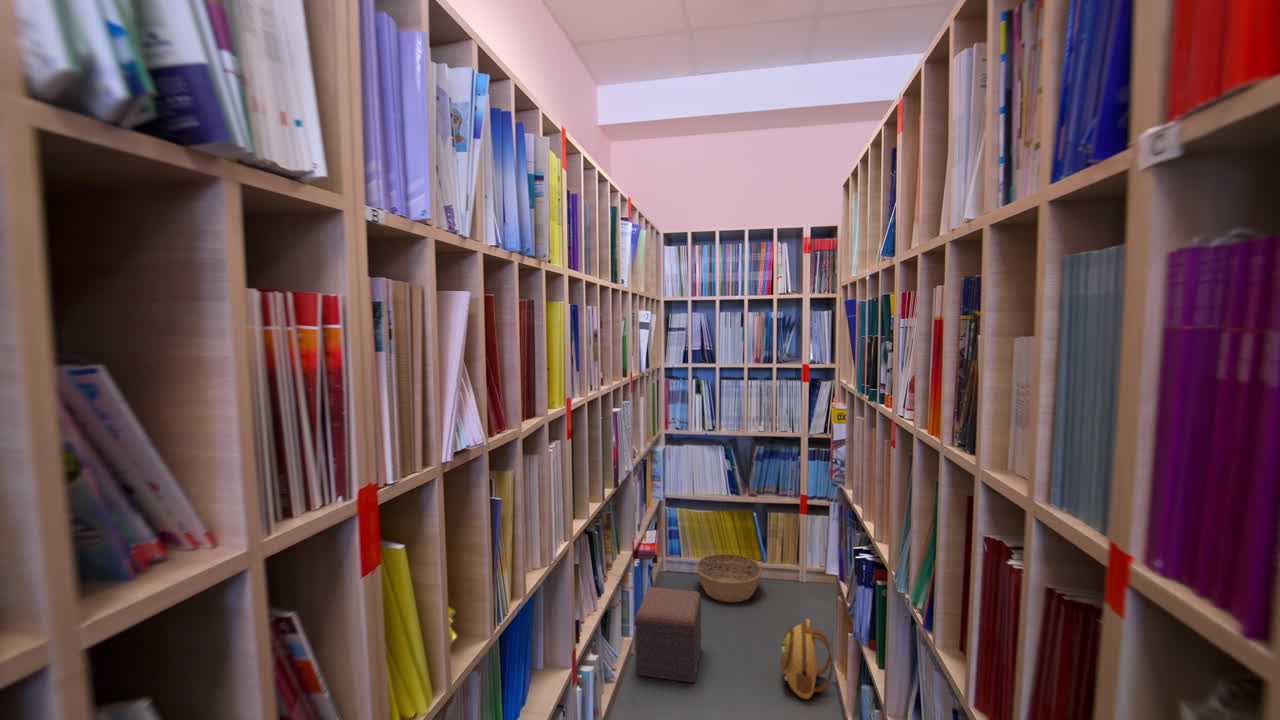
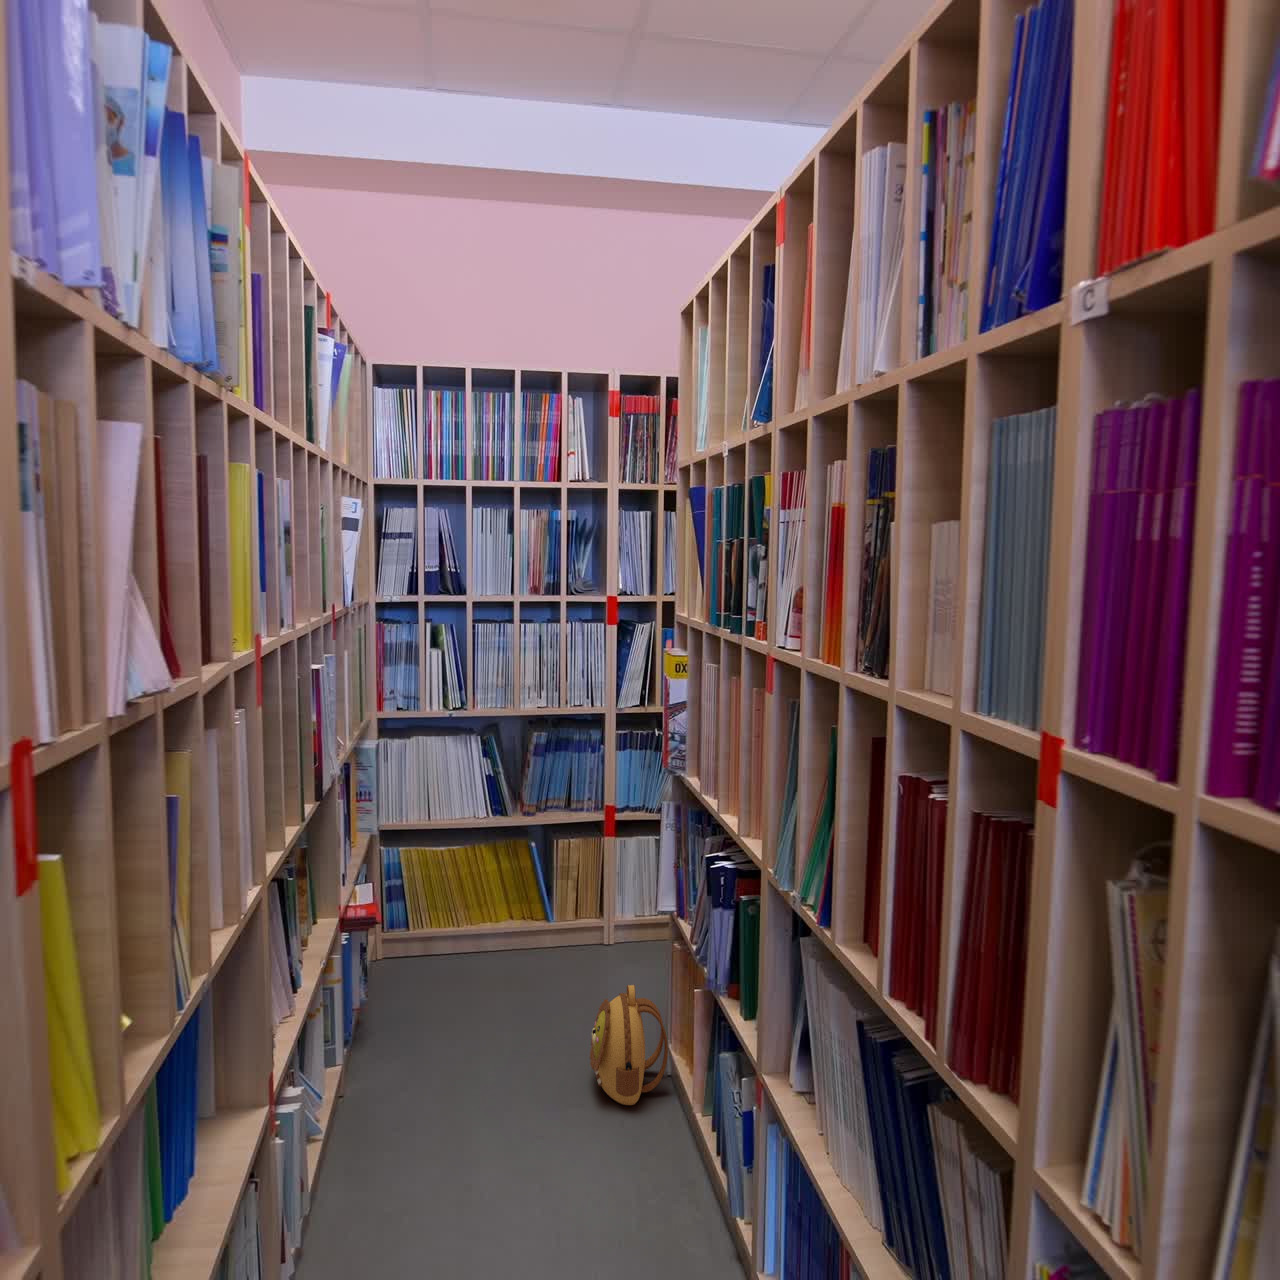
basket: present [696,554,762,602] -> none [438,915,548,991]
footstool: present [635,587,701,683] -> none [350,972,460,1125]

